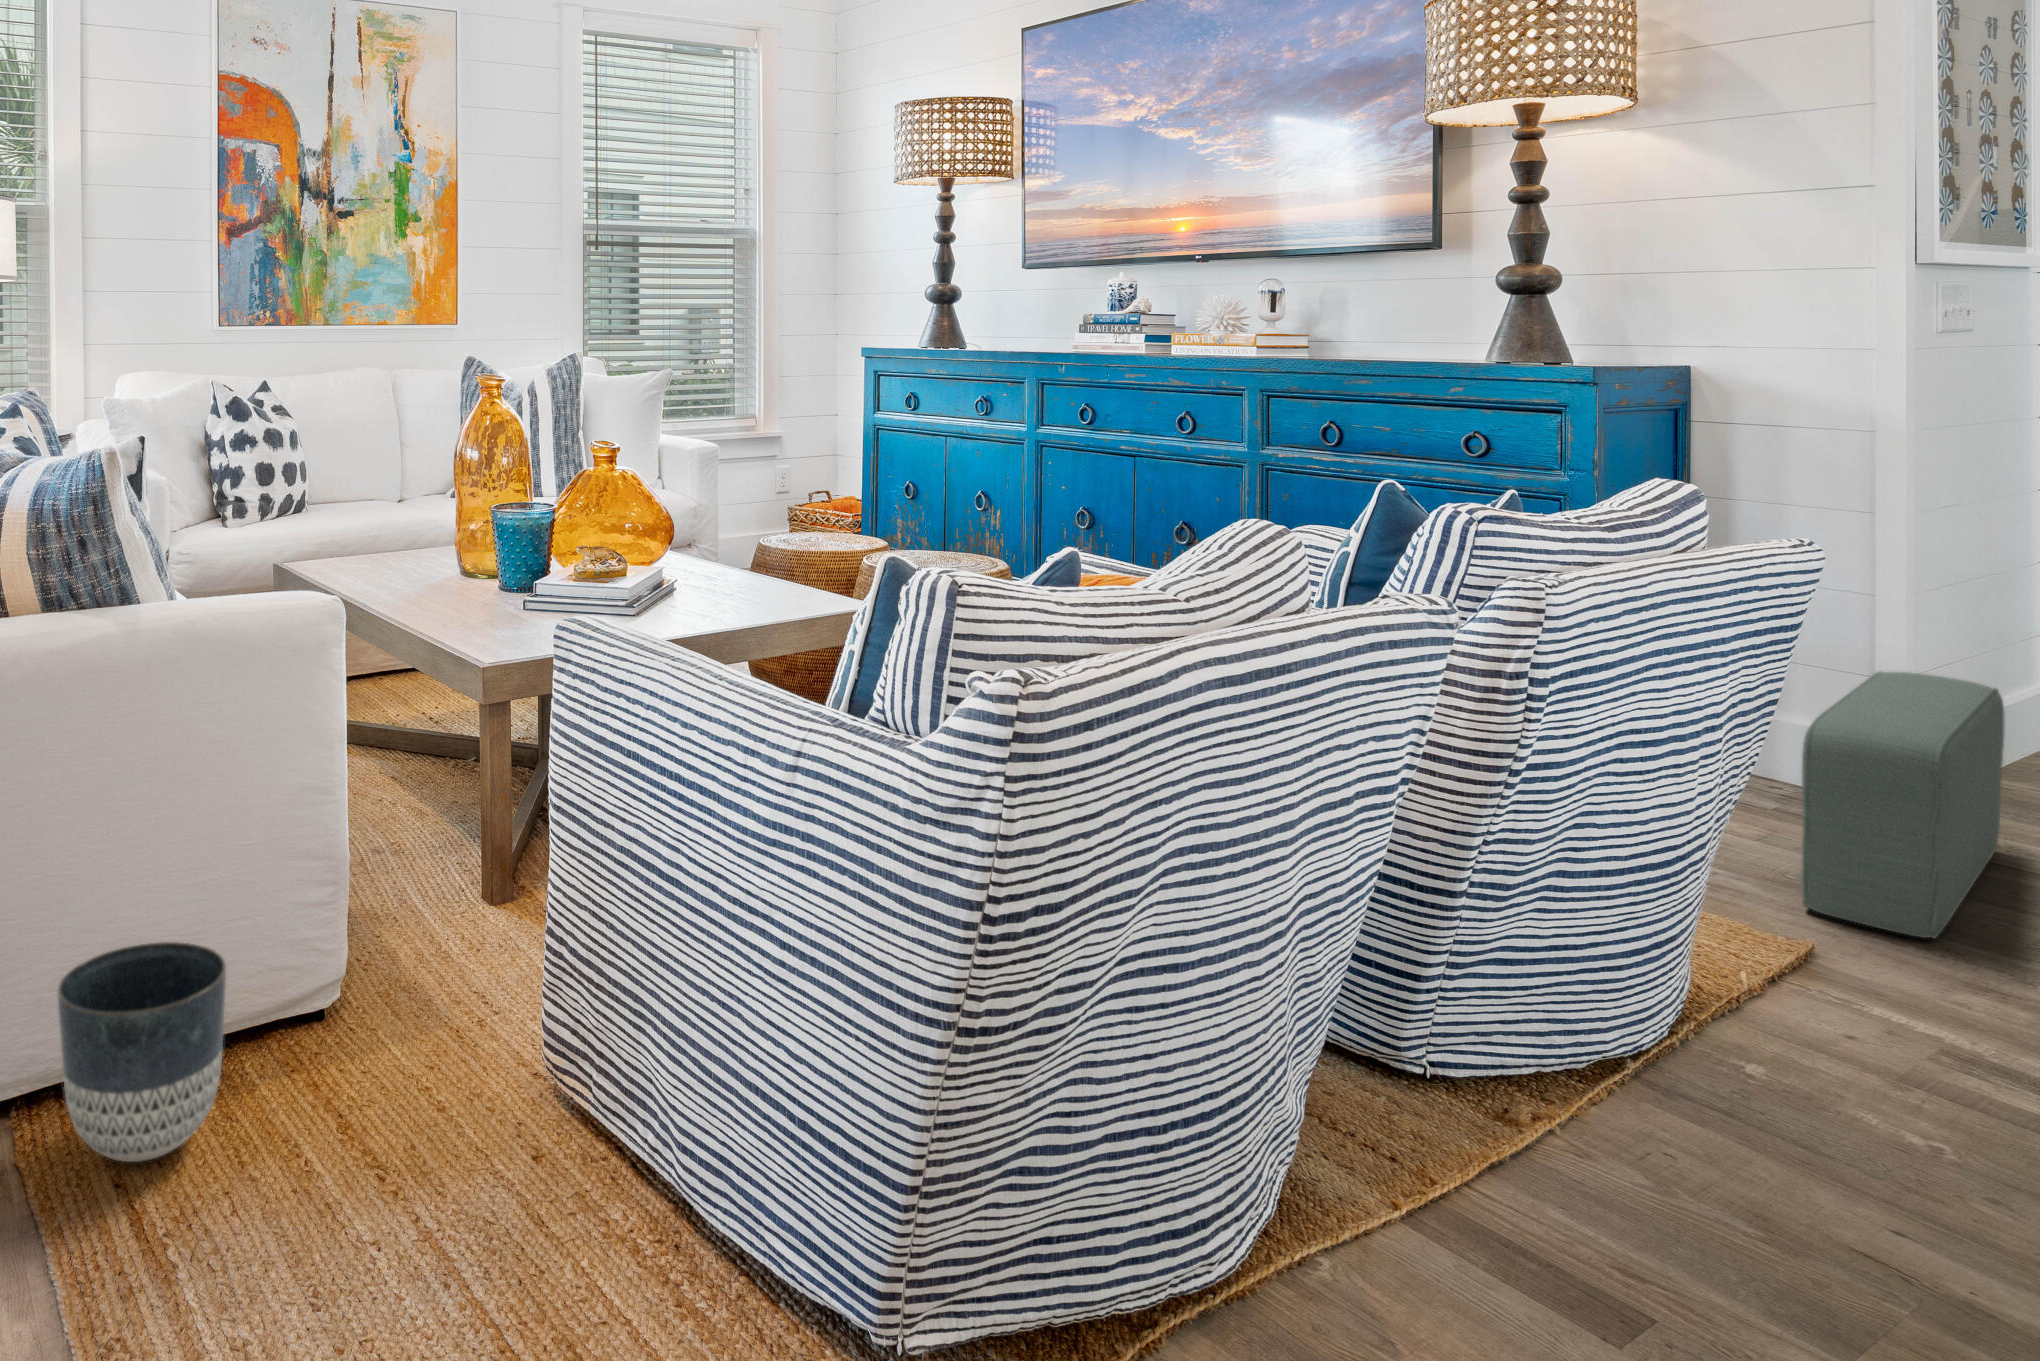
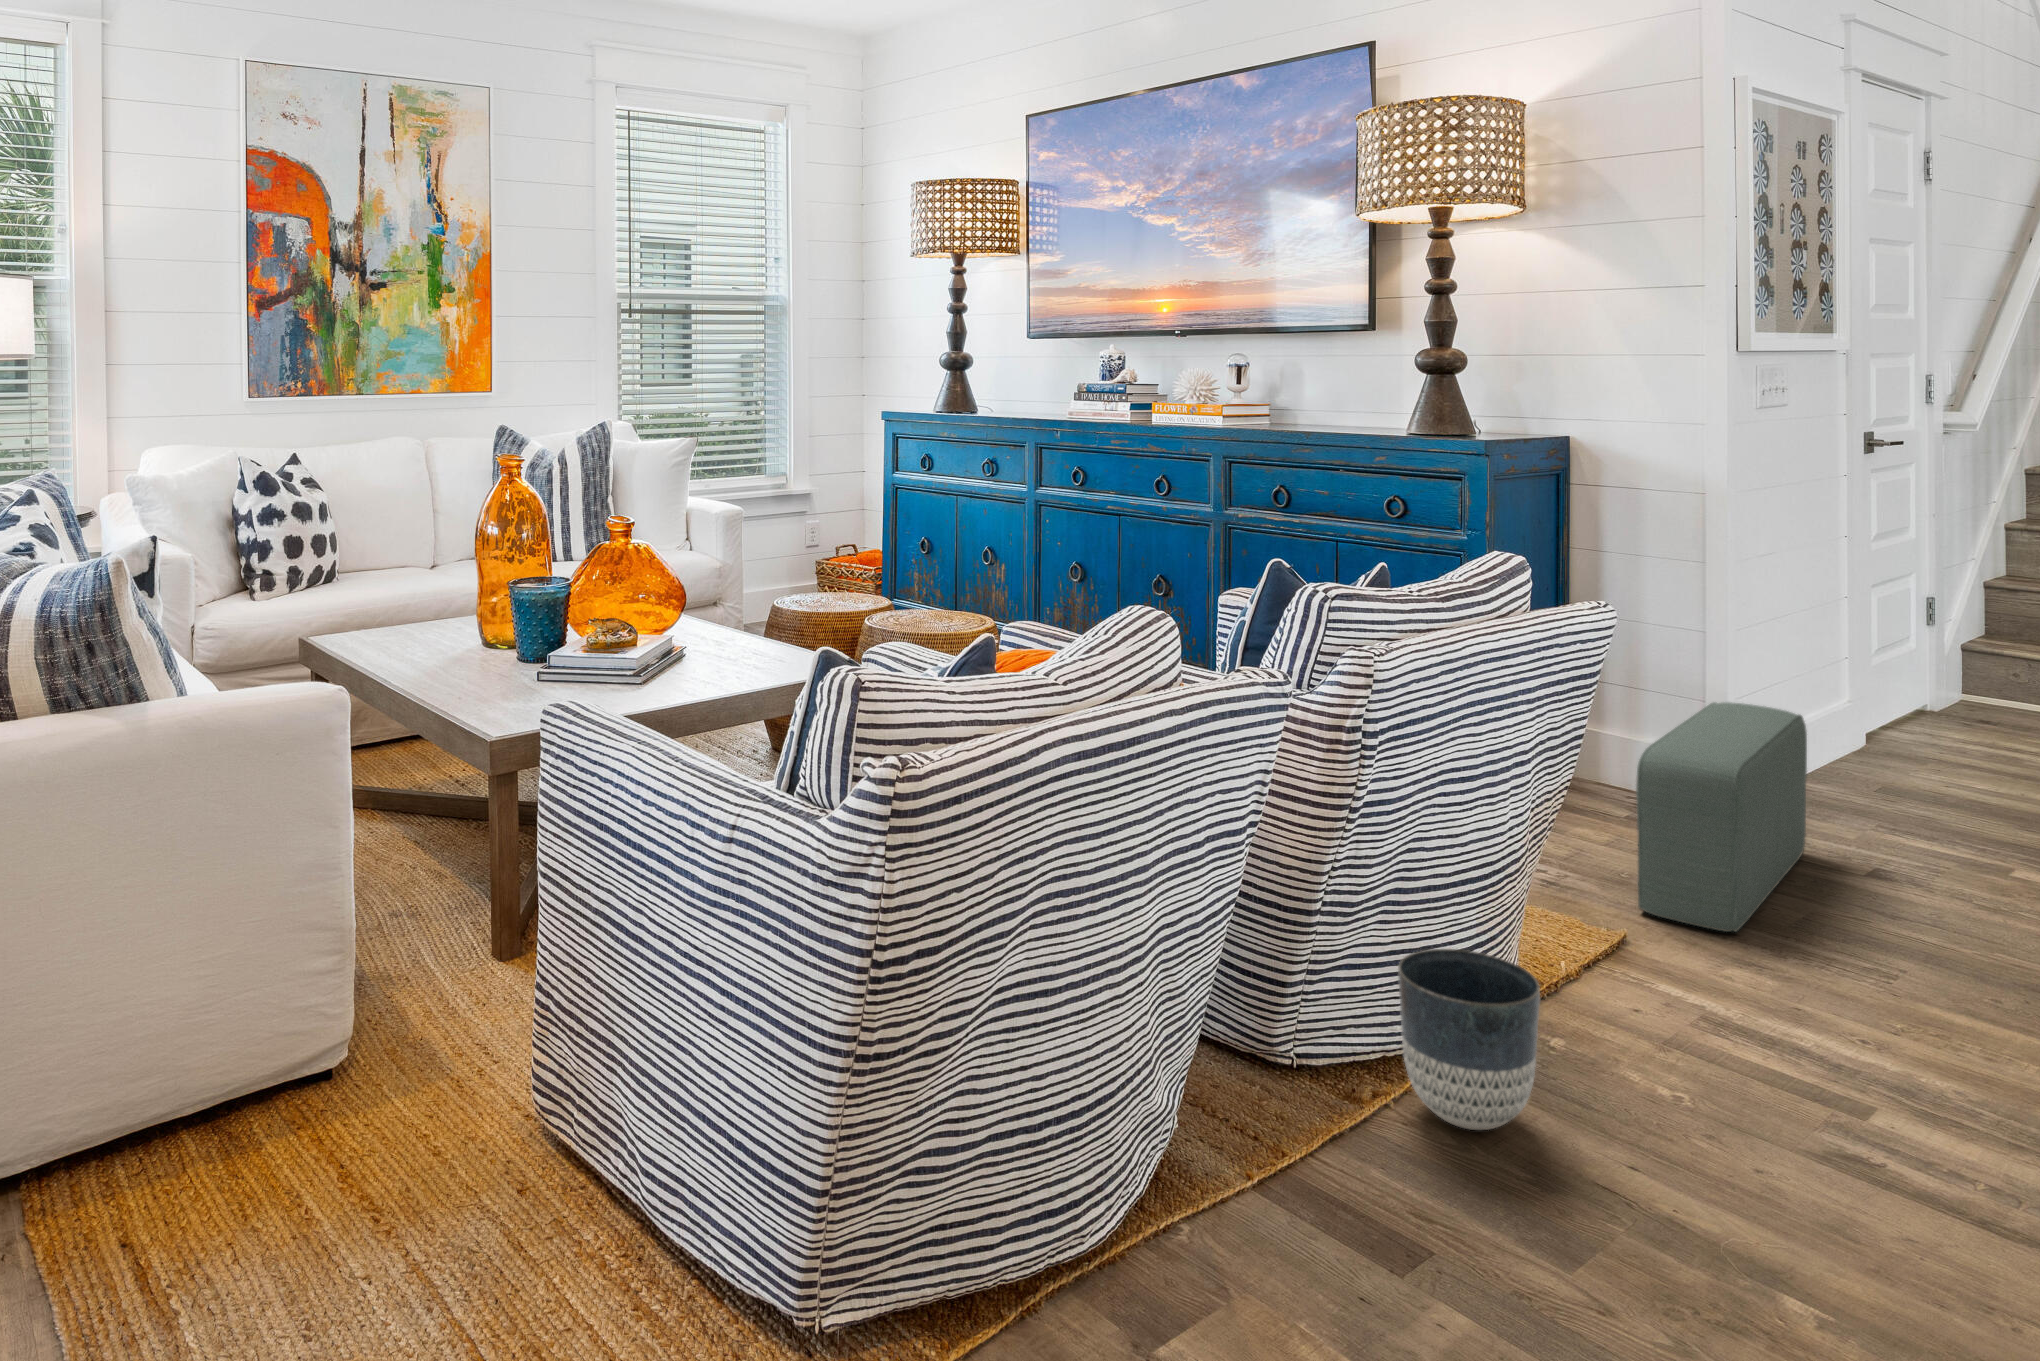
planter: present [58,942,226,1162] -> present [1398,949,1540,1130]

